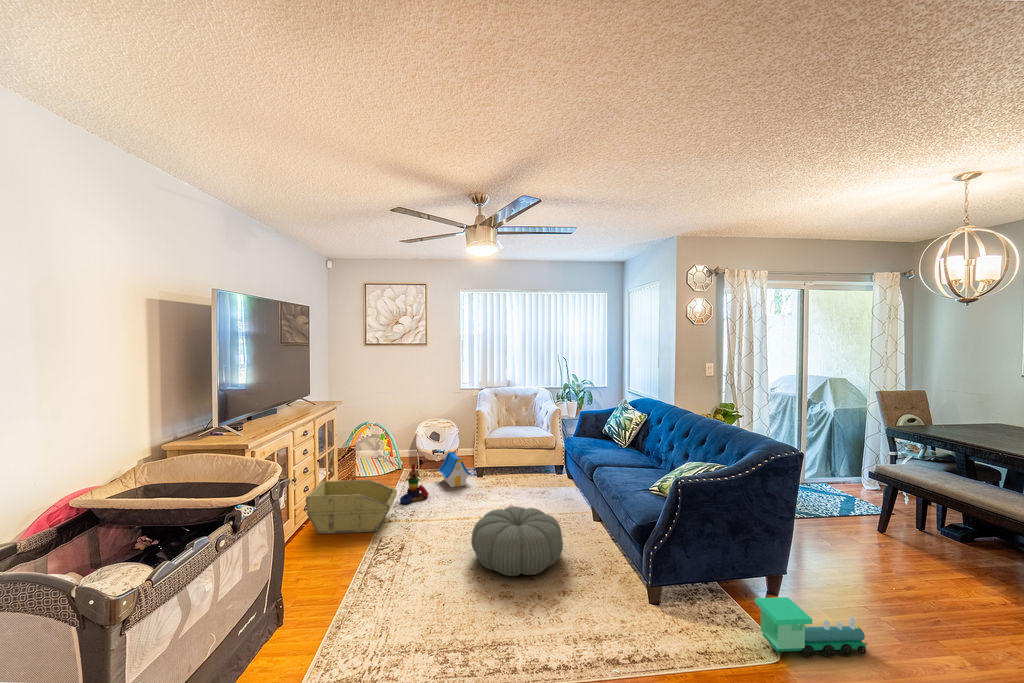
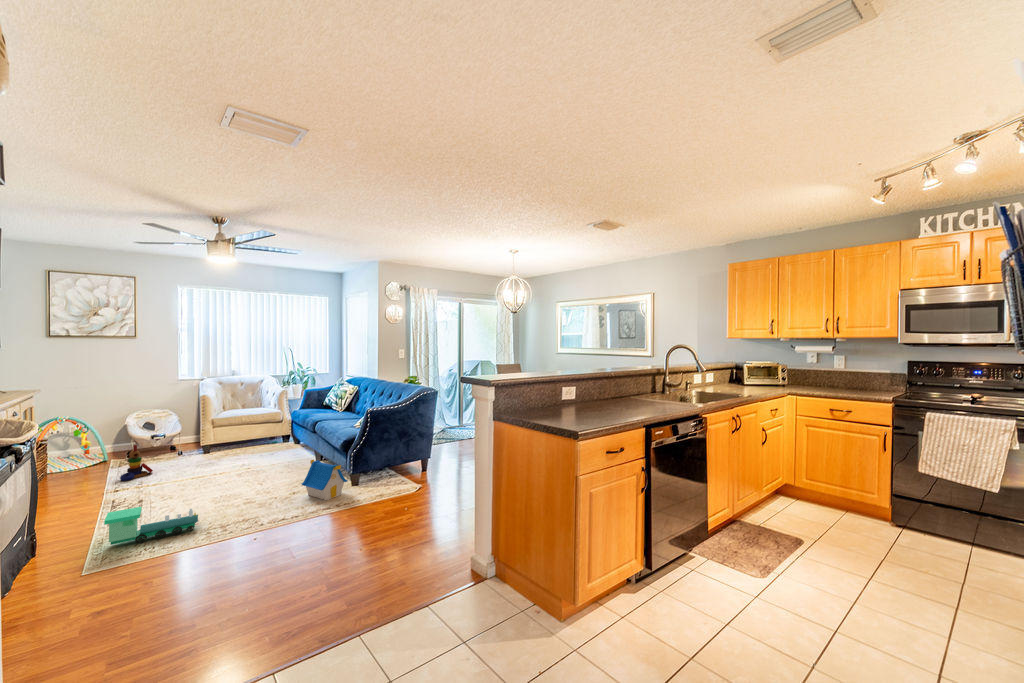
toy house: present [438,451,471,487] -> present [301,460,348,500]
storage bin: present [306,480,397,534] -> none [8,460,121,514]
pouf: present [471,506,563,576] -> none [213,453,292,496]
toy train: present [755,597,868,657] -> present [104,507,198,545]

